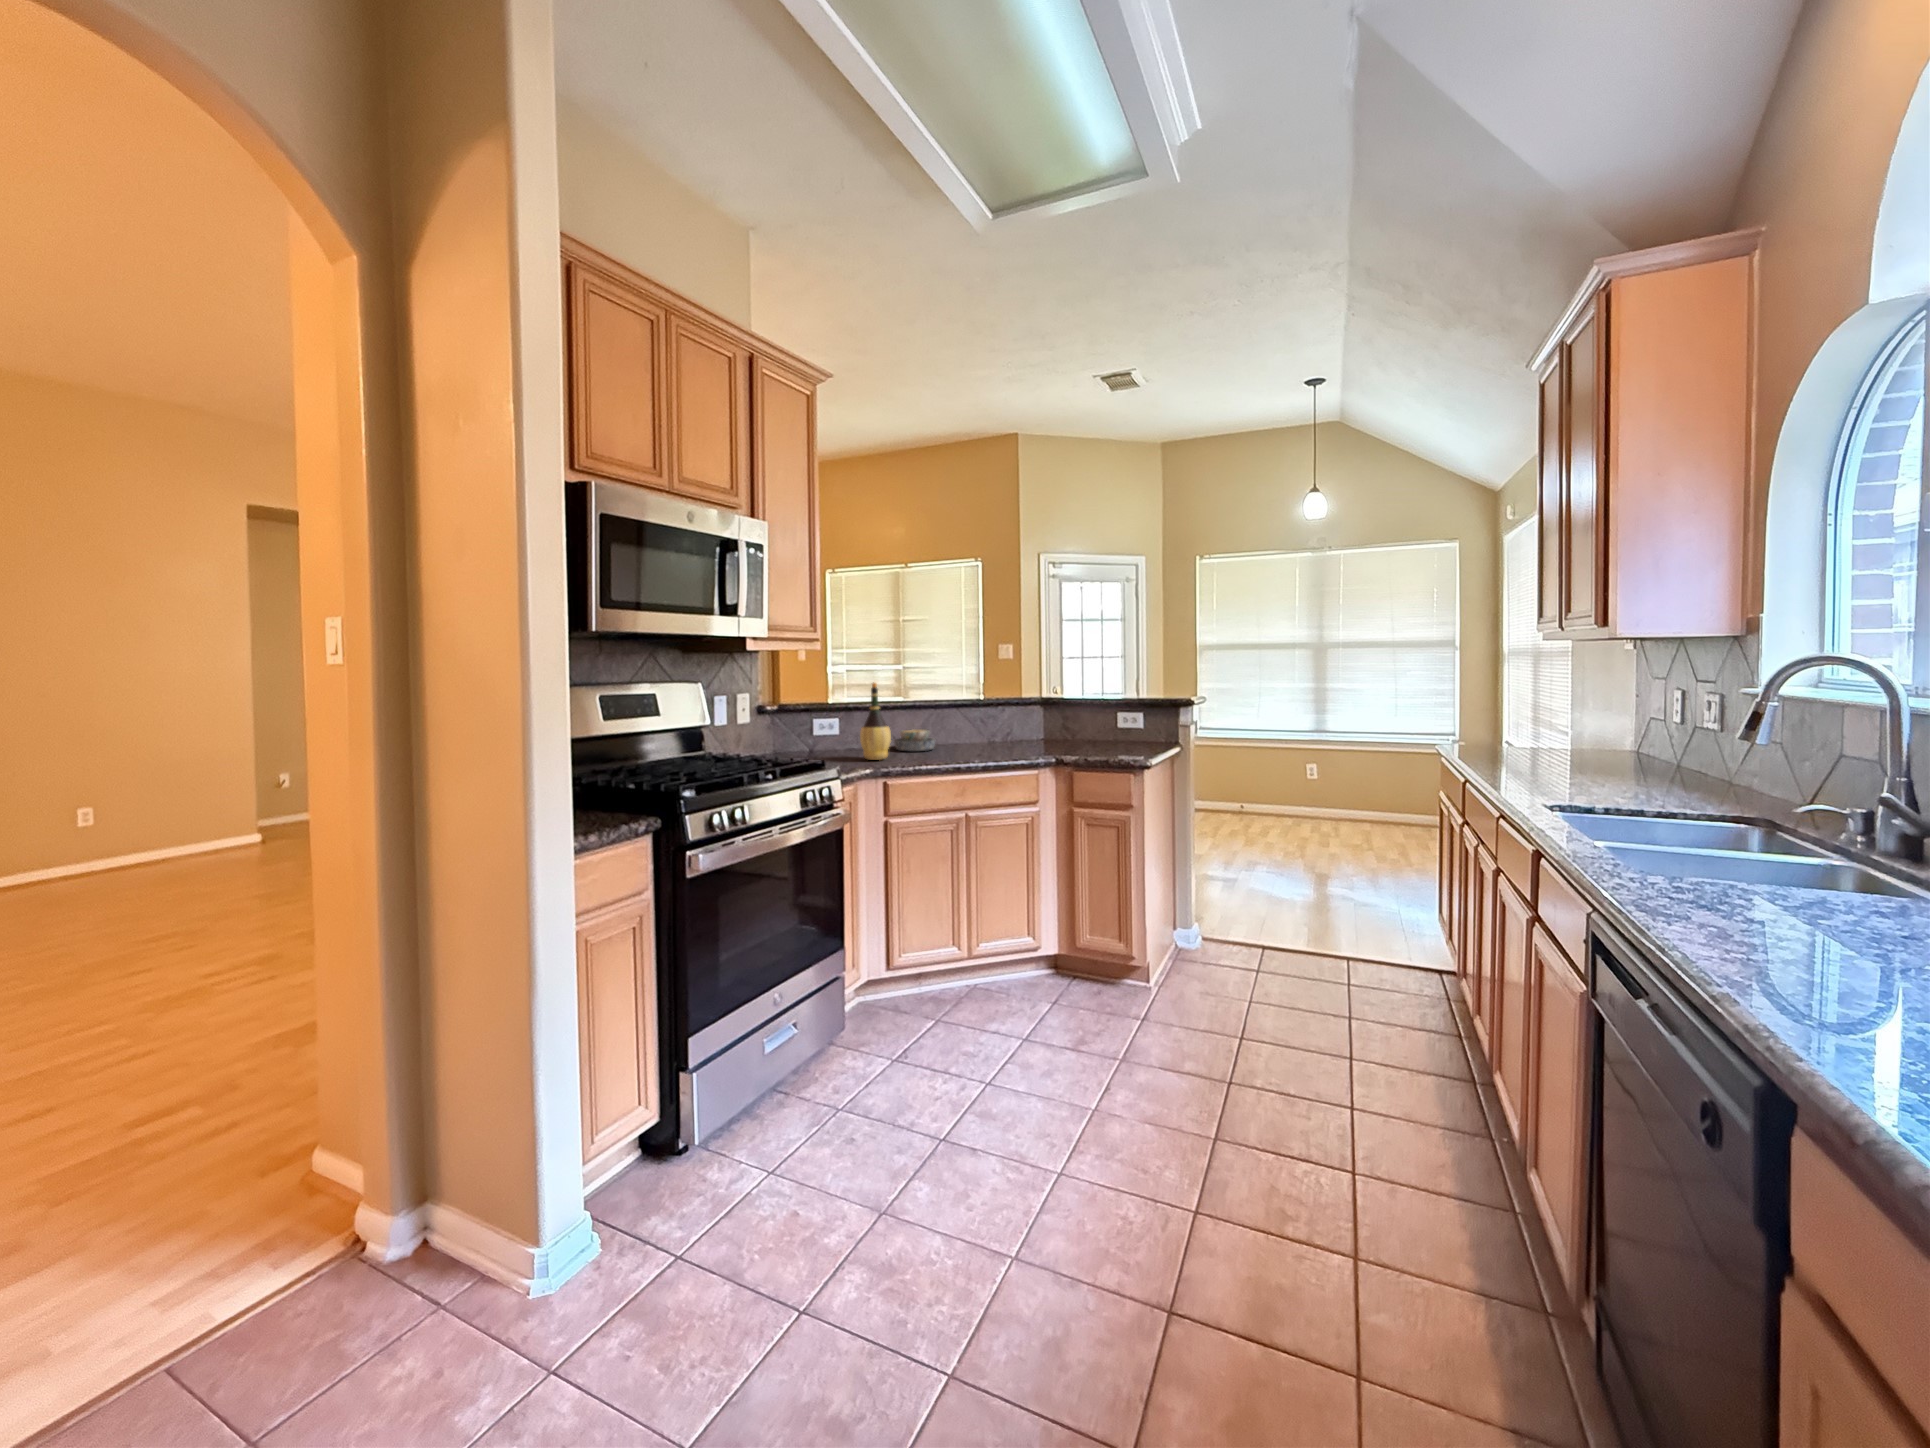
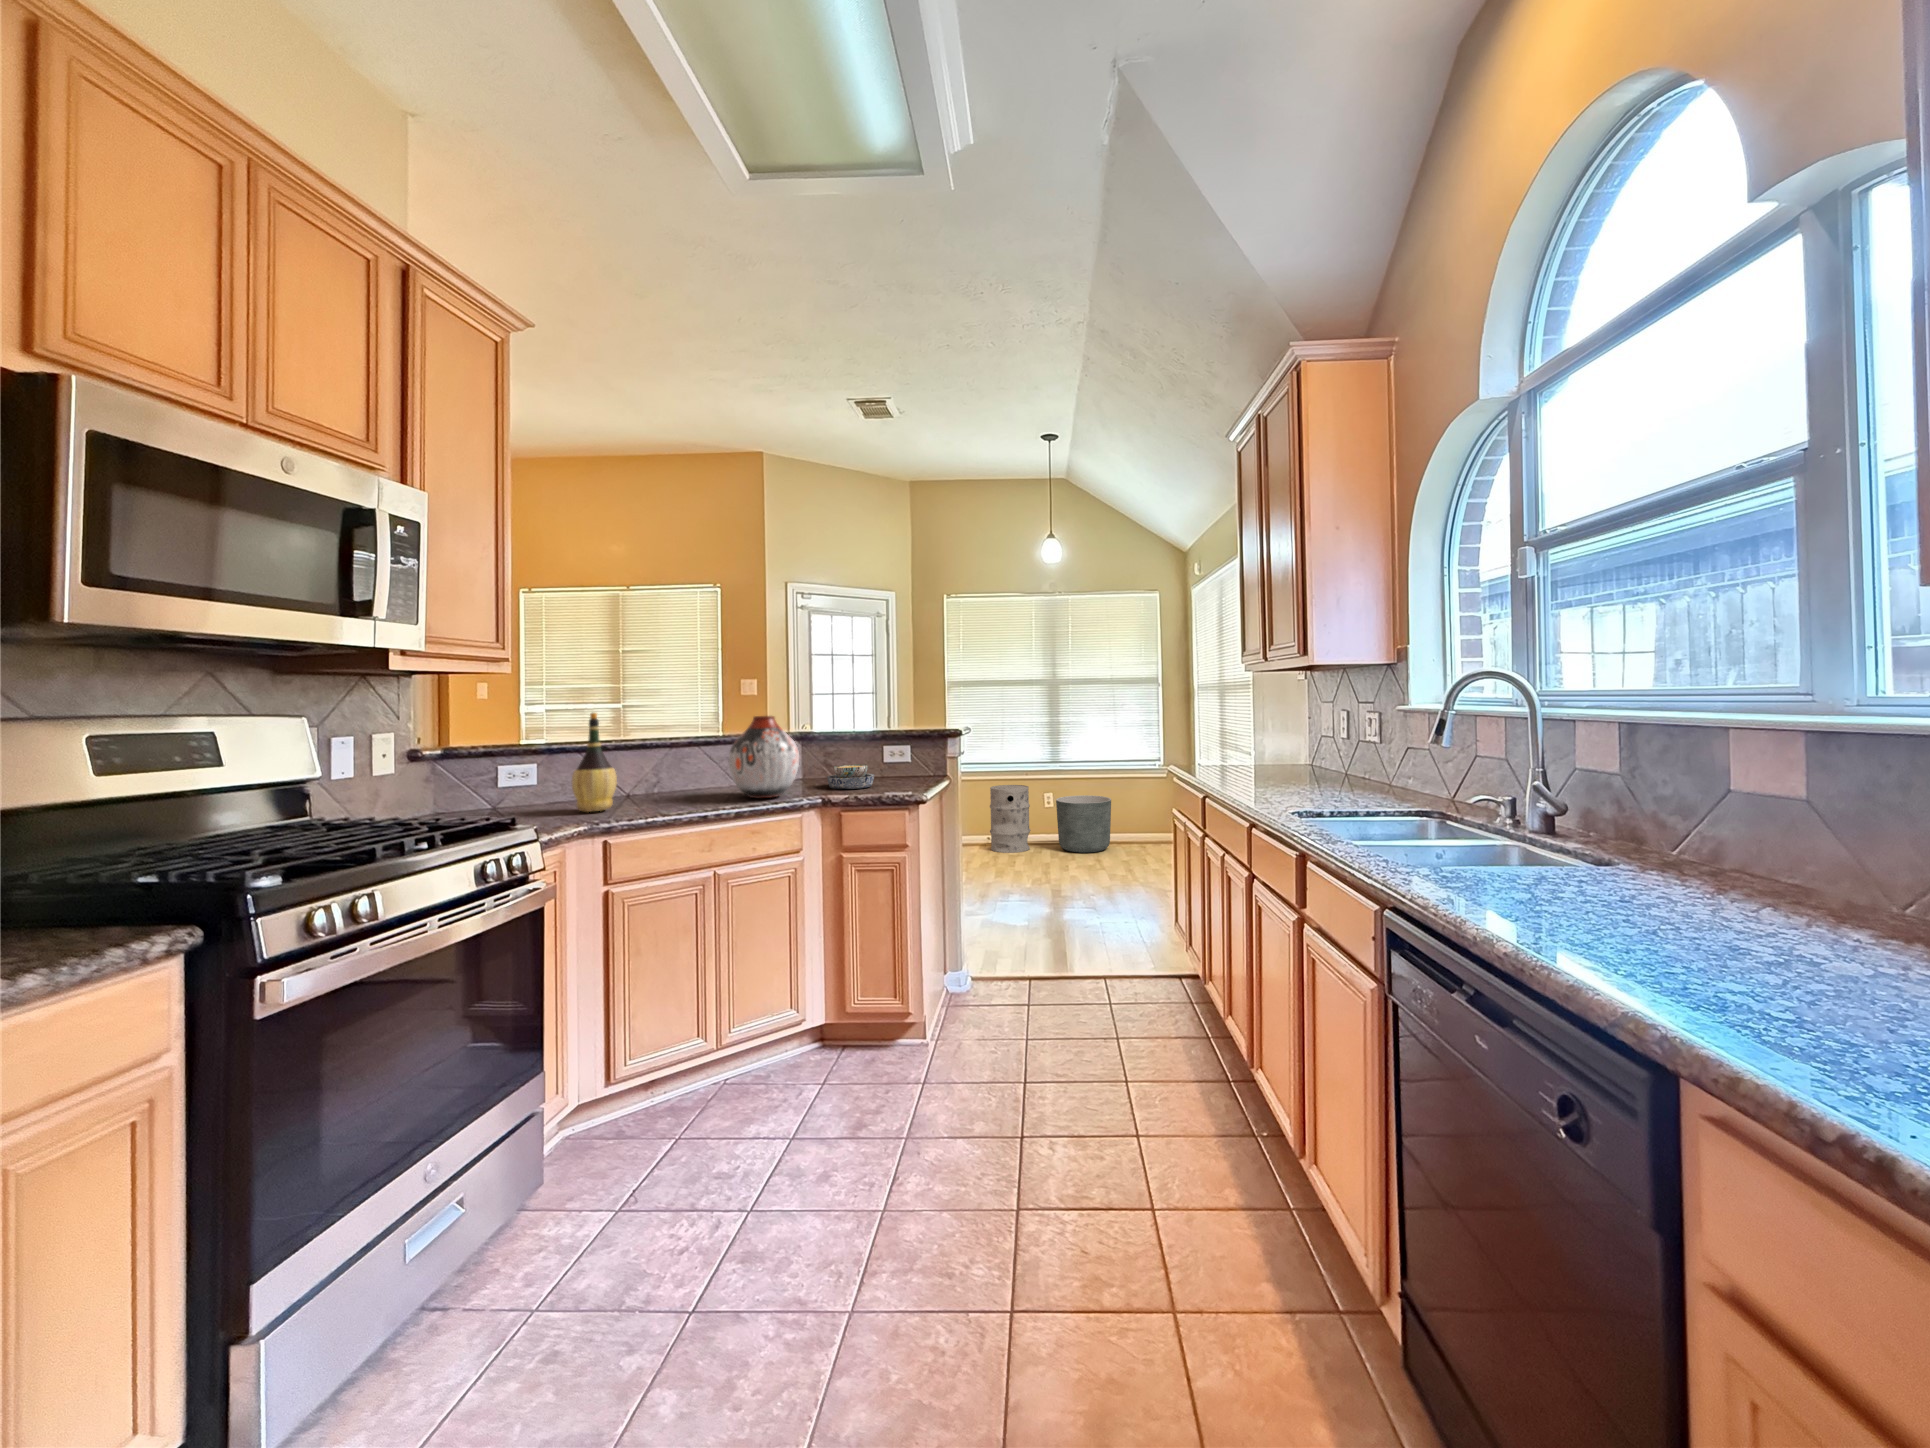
vase: none [975,686,1033,757] -> present [729,716,799,798]
bowl: present [894,729,935,751] -> present [827,764,874,789]
trash can: none [1244,756,1291,828] -> present [990,785,1031,853]
planter: none [1322,772,1392,836] -> present [1056,795,1111,853]

